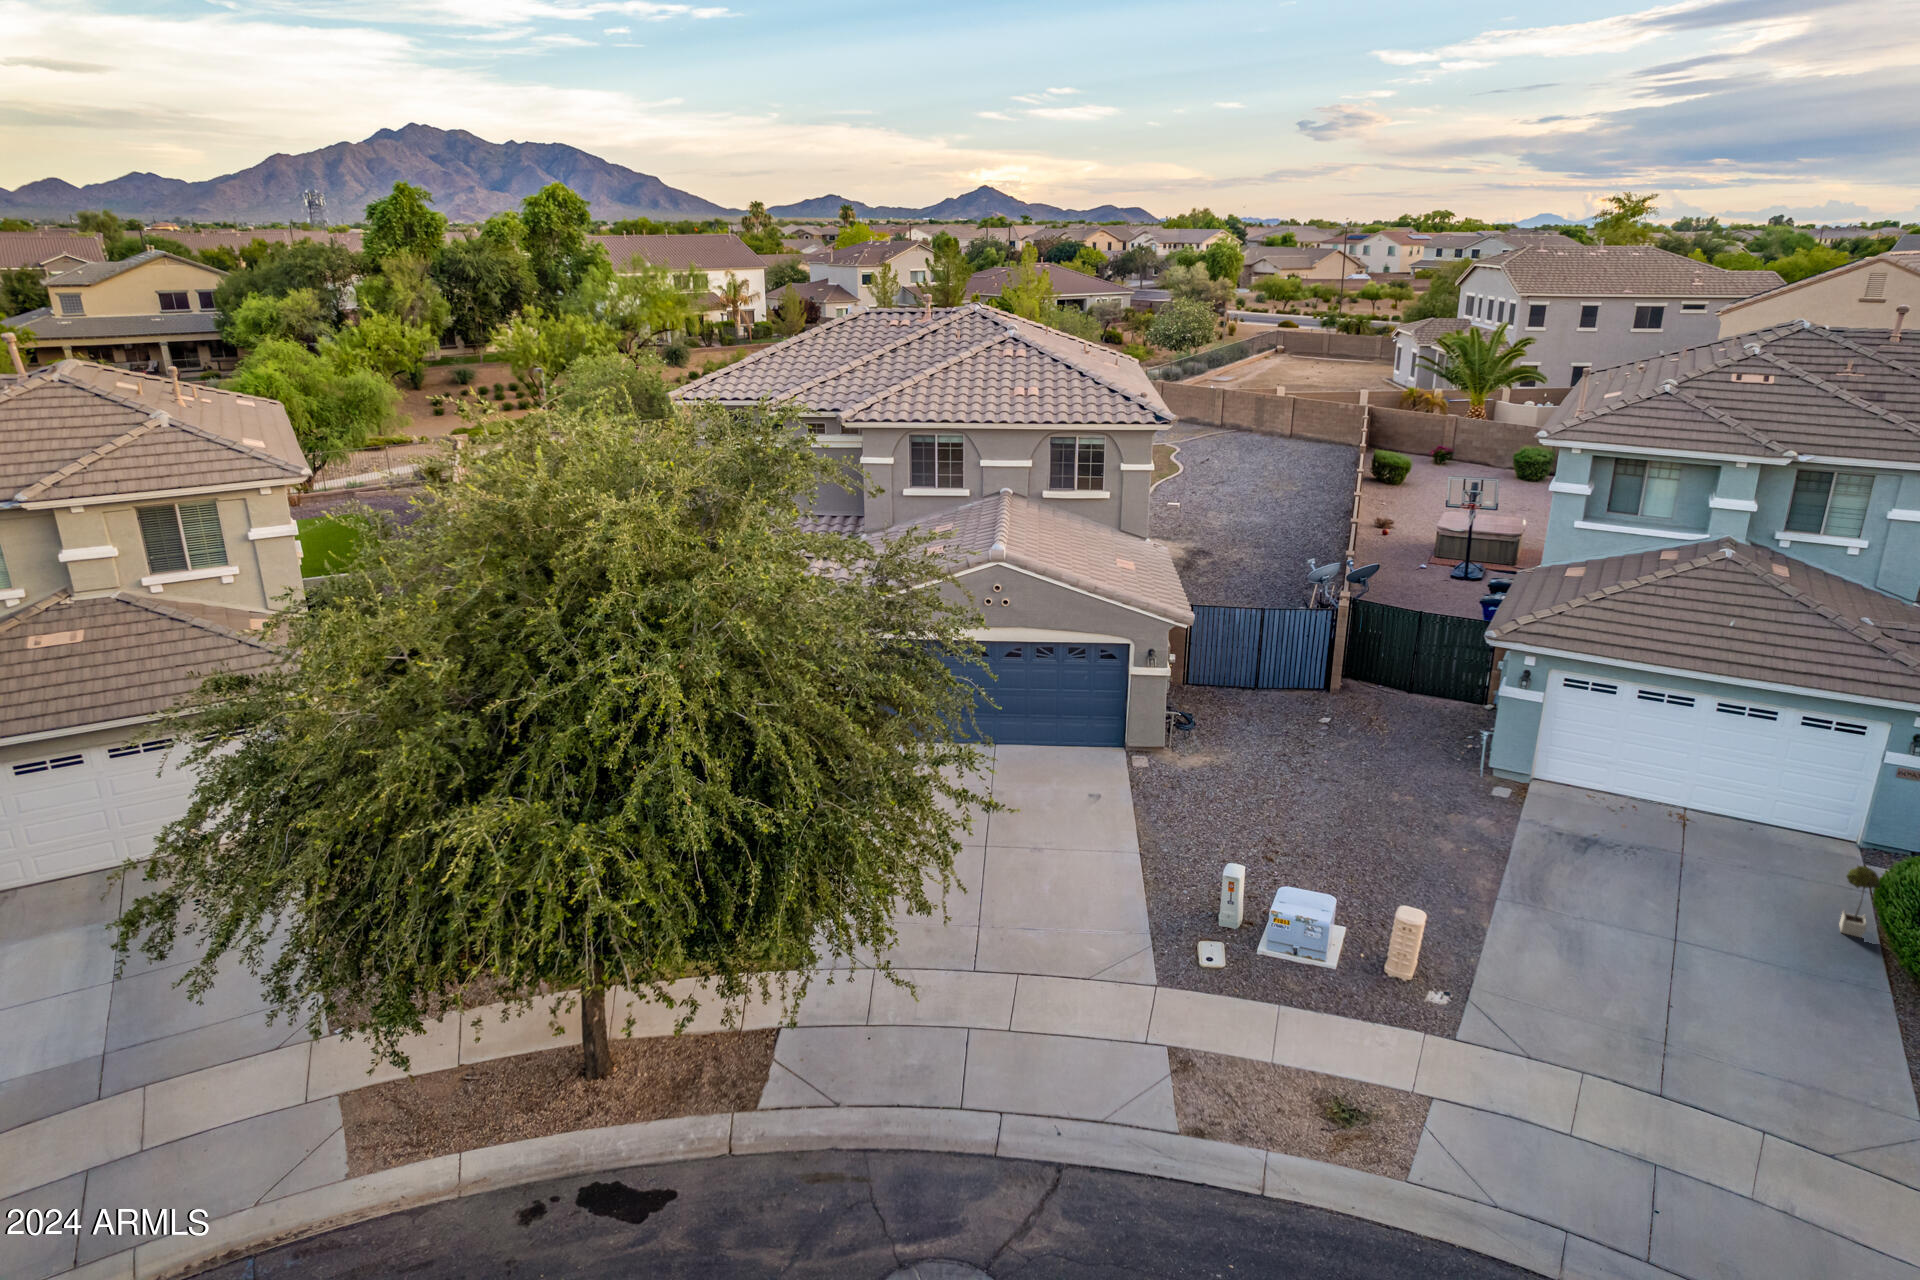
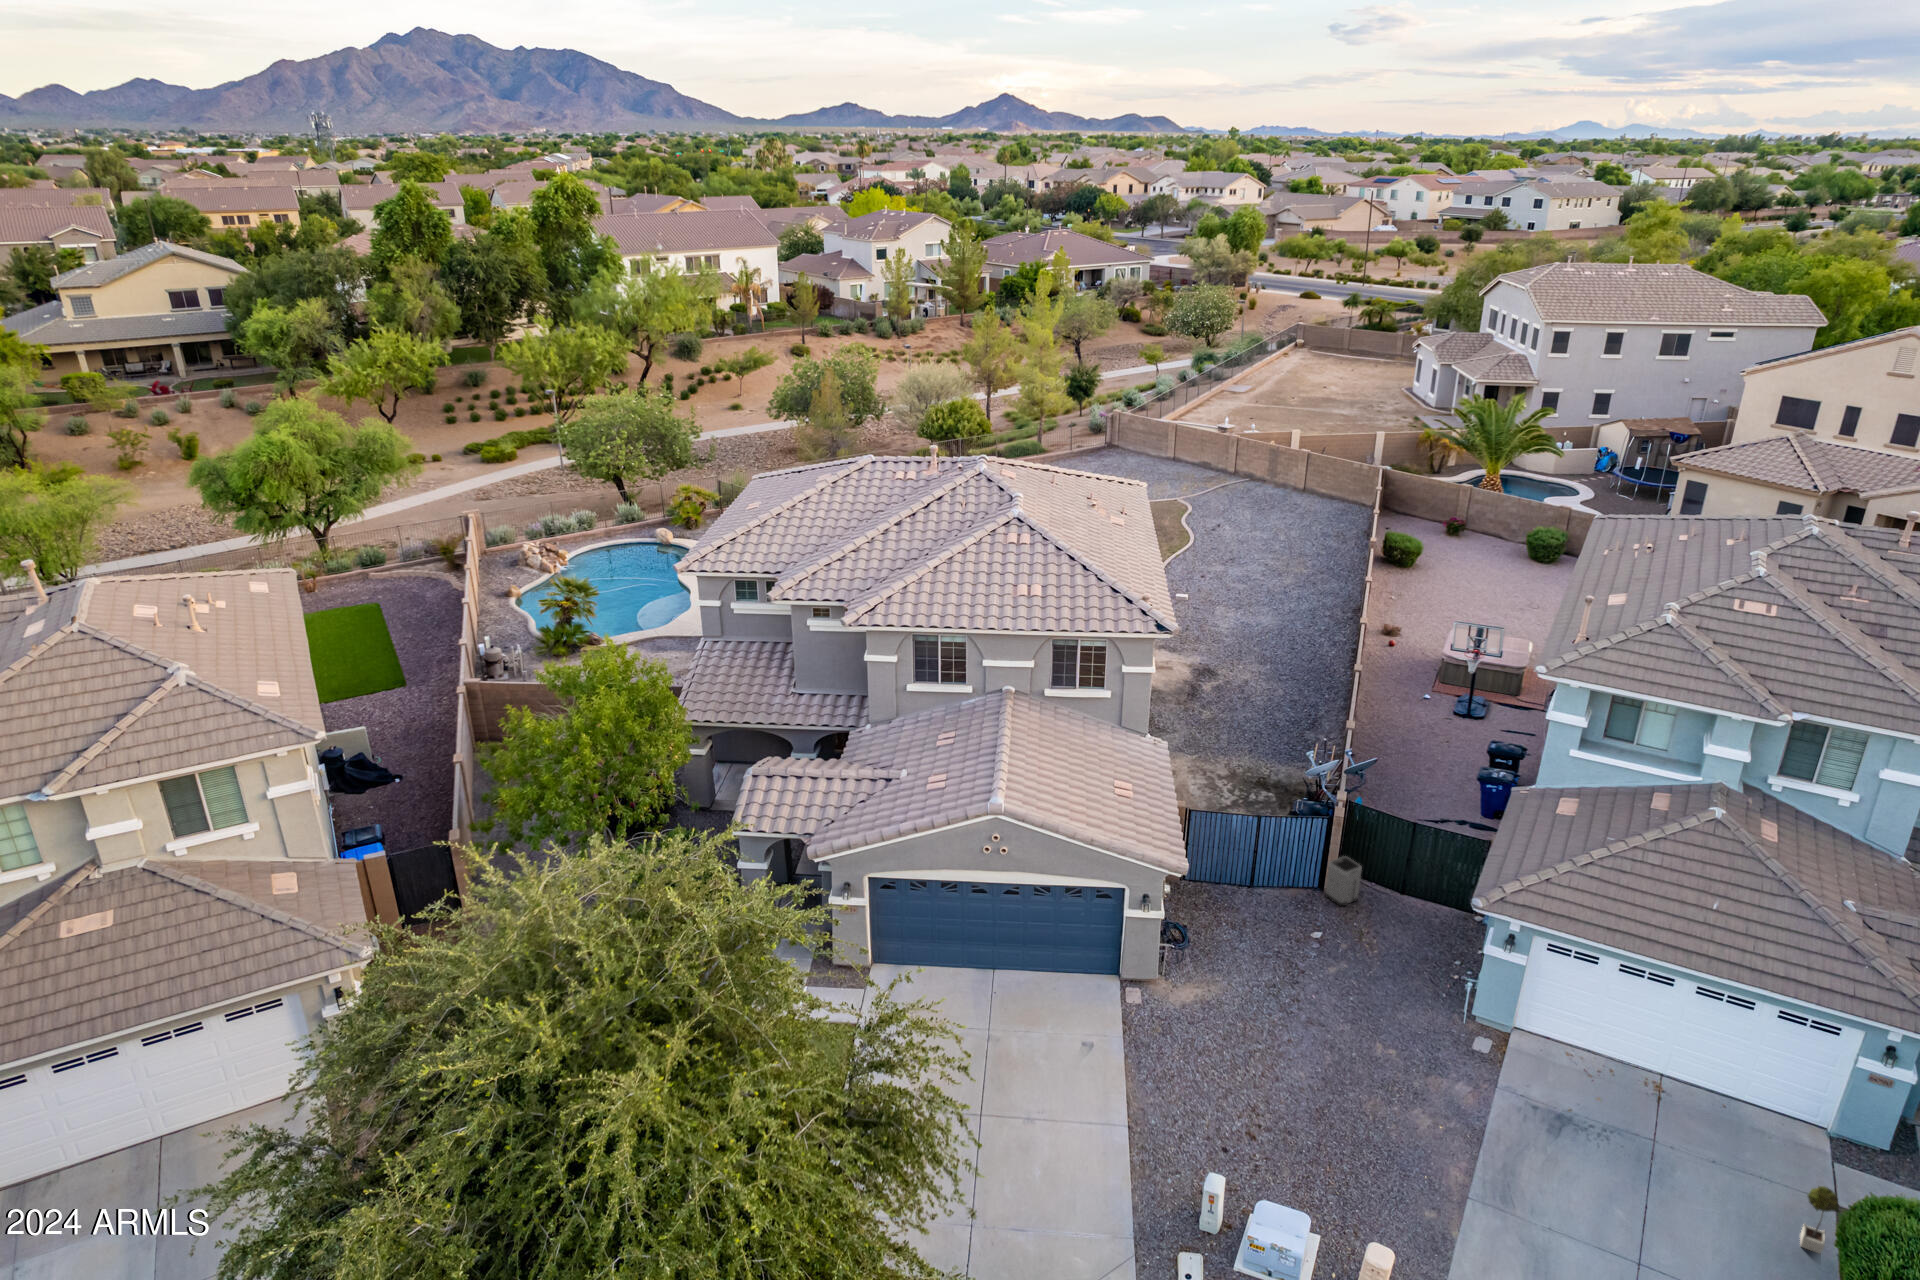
trash can: none [1328,654,1366,703] -> present [1325,856,1362,906]

